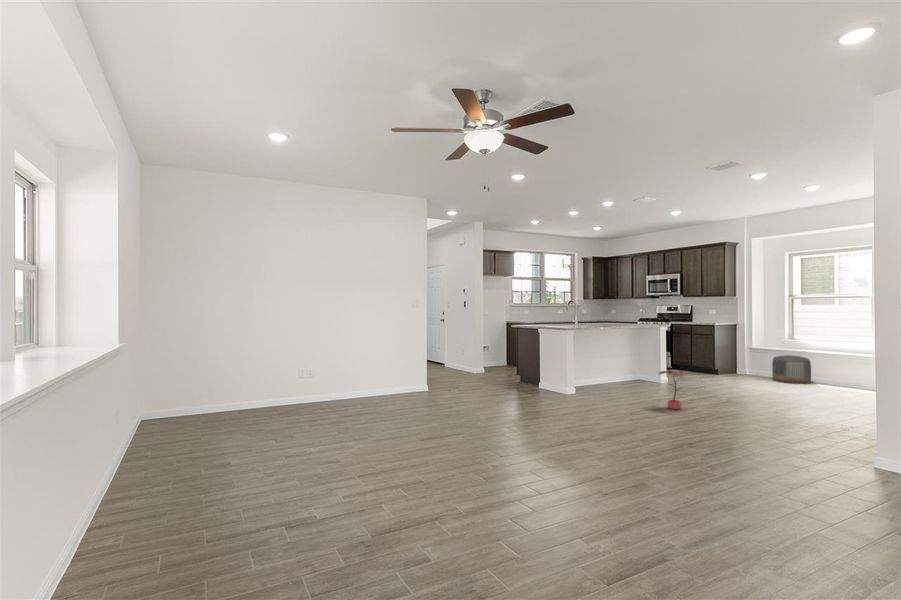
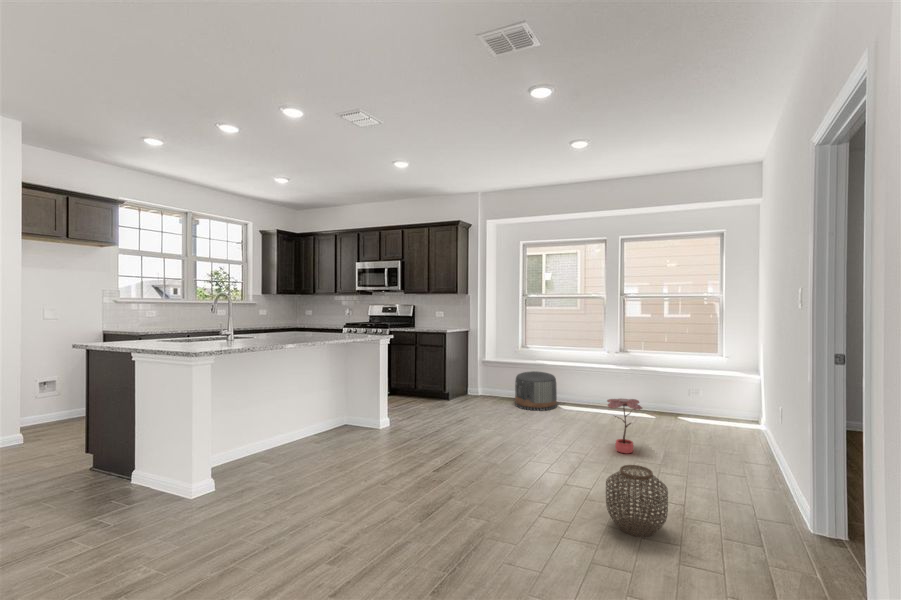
potted plant: present [659,370,689,409] -> present [607,399,642,453]
woven basket: none [776,383,815,419] -> present [606,465,668,537]

